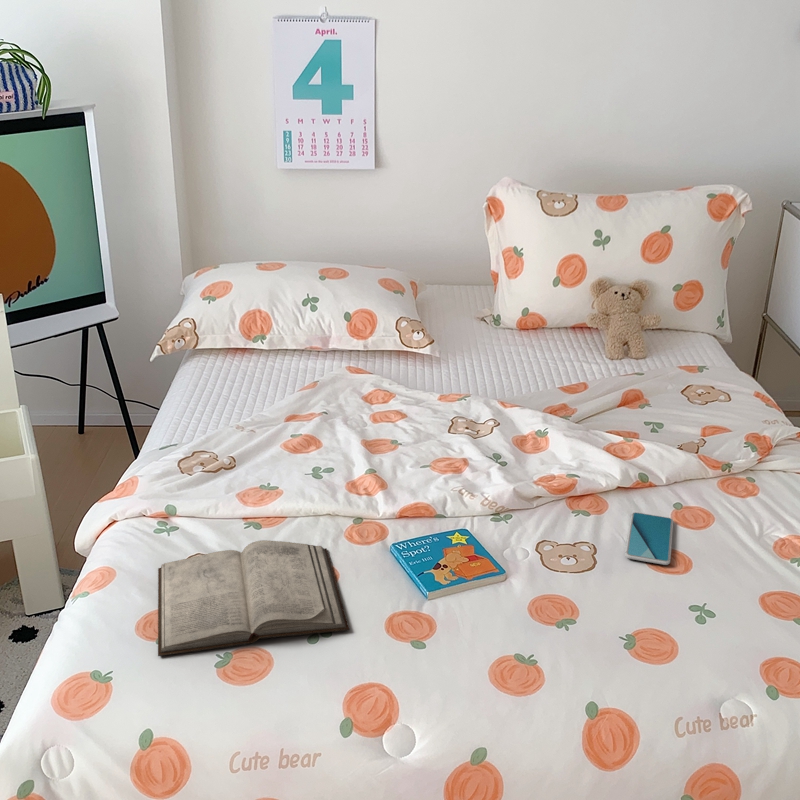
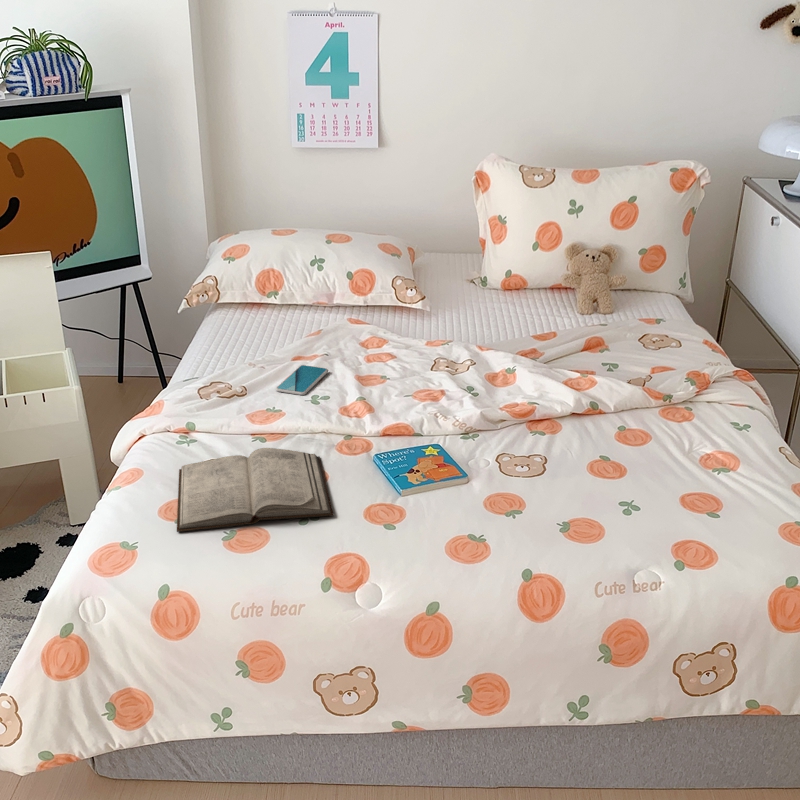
smartphone: present [625,512,673,565] -> present [276,365,328,395]

